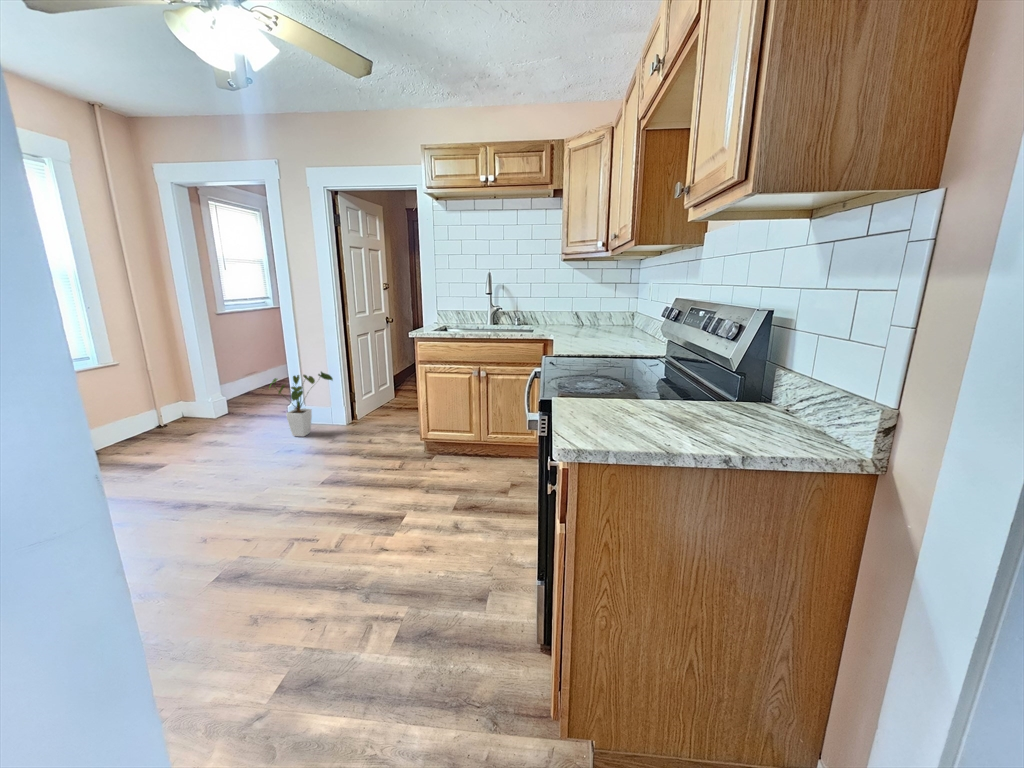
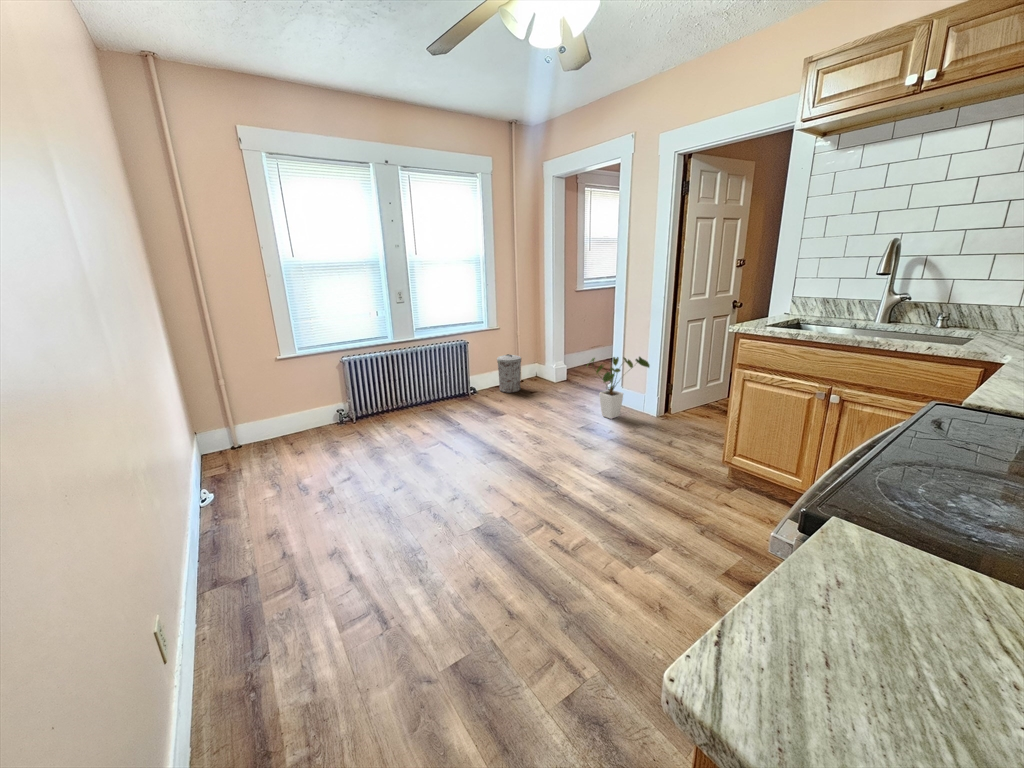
trash can: none [121,394,167,442] -> present [497,354,521,393]

